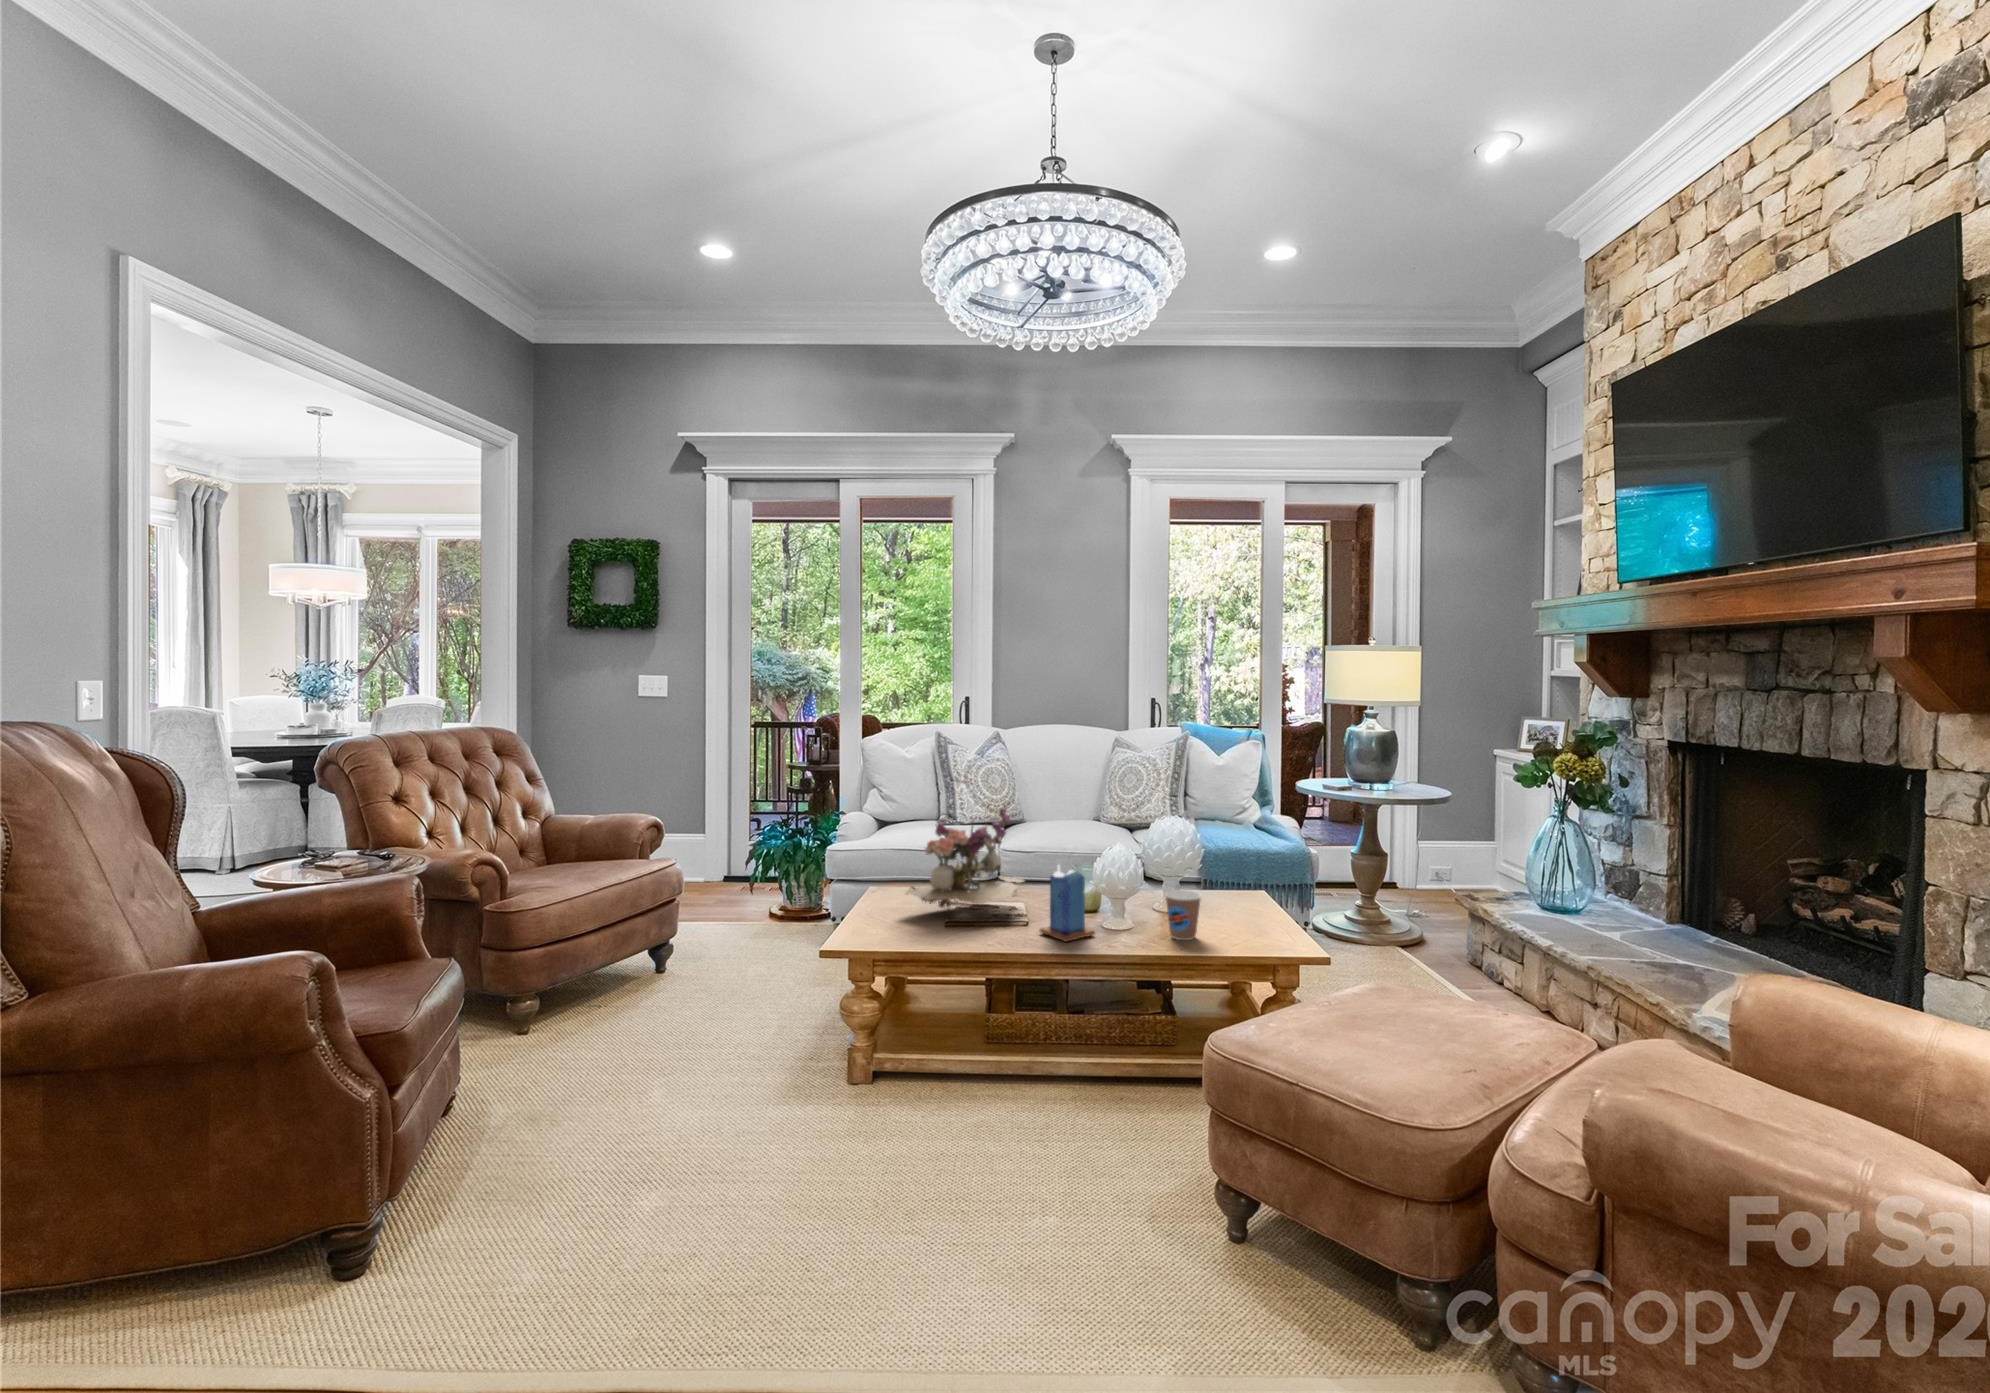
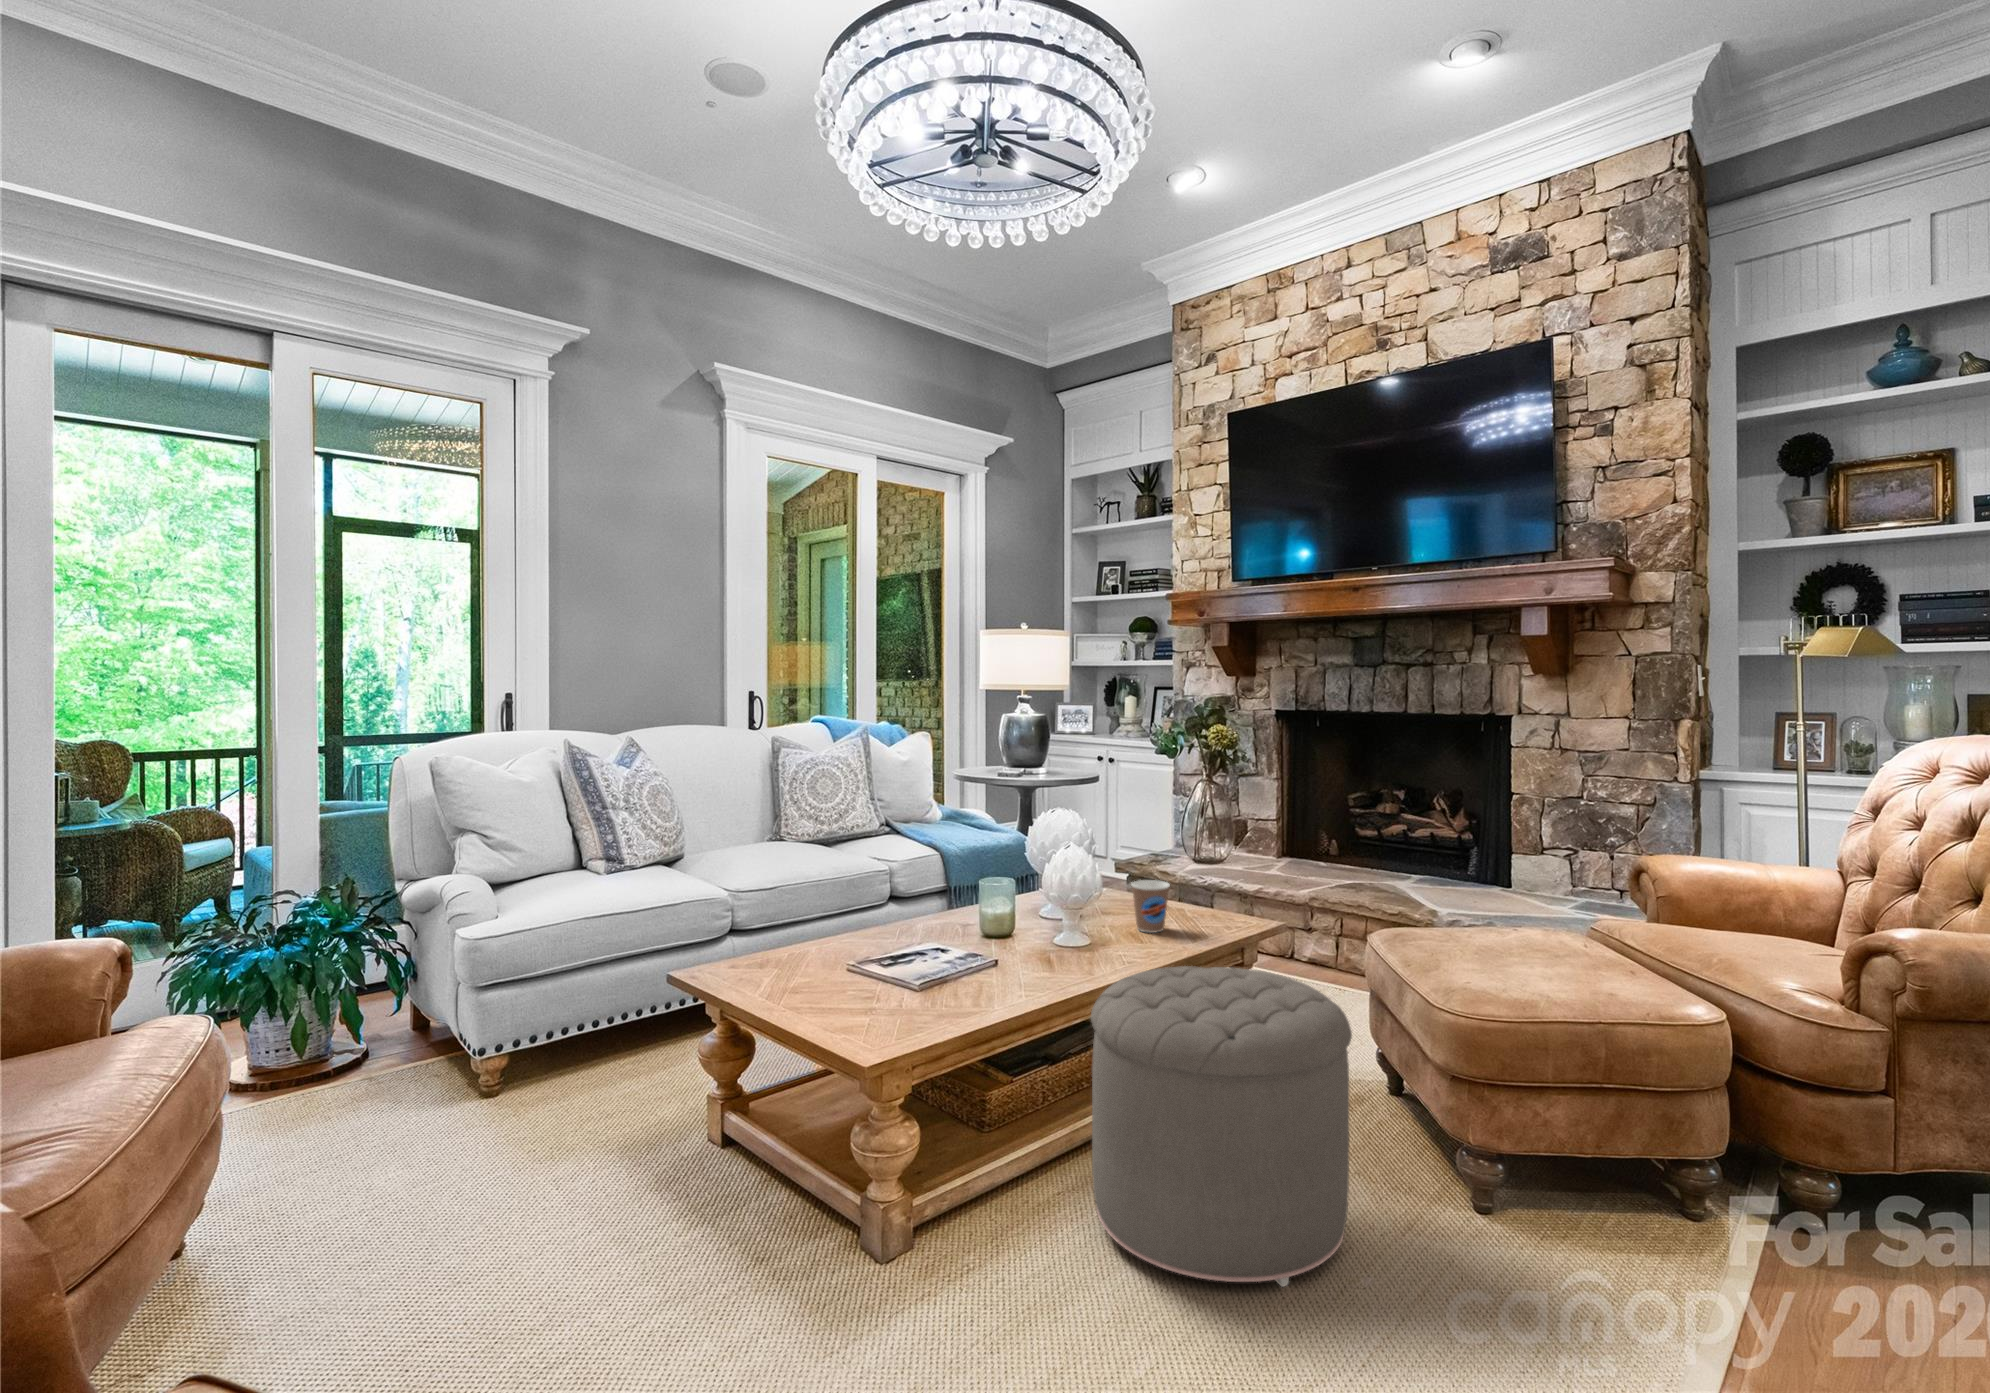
flower arrangement: present [905,809,1024,909] -> none [833,818,973,963]
candle: present [1040,865,1095,942] -> none [1035,872,1085,959]
ottoman: none [913,954,1134,1233] -> present [1091,966,1352,1287]

